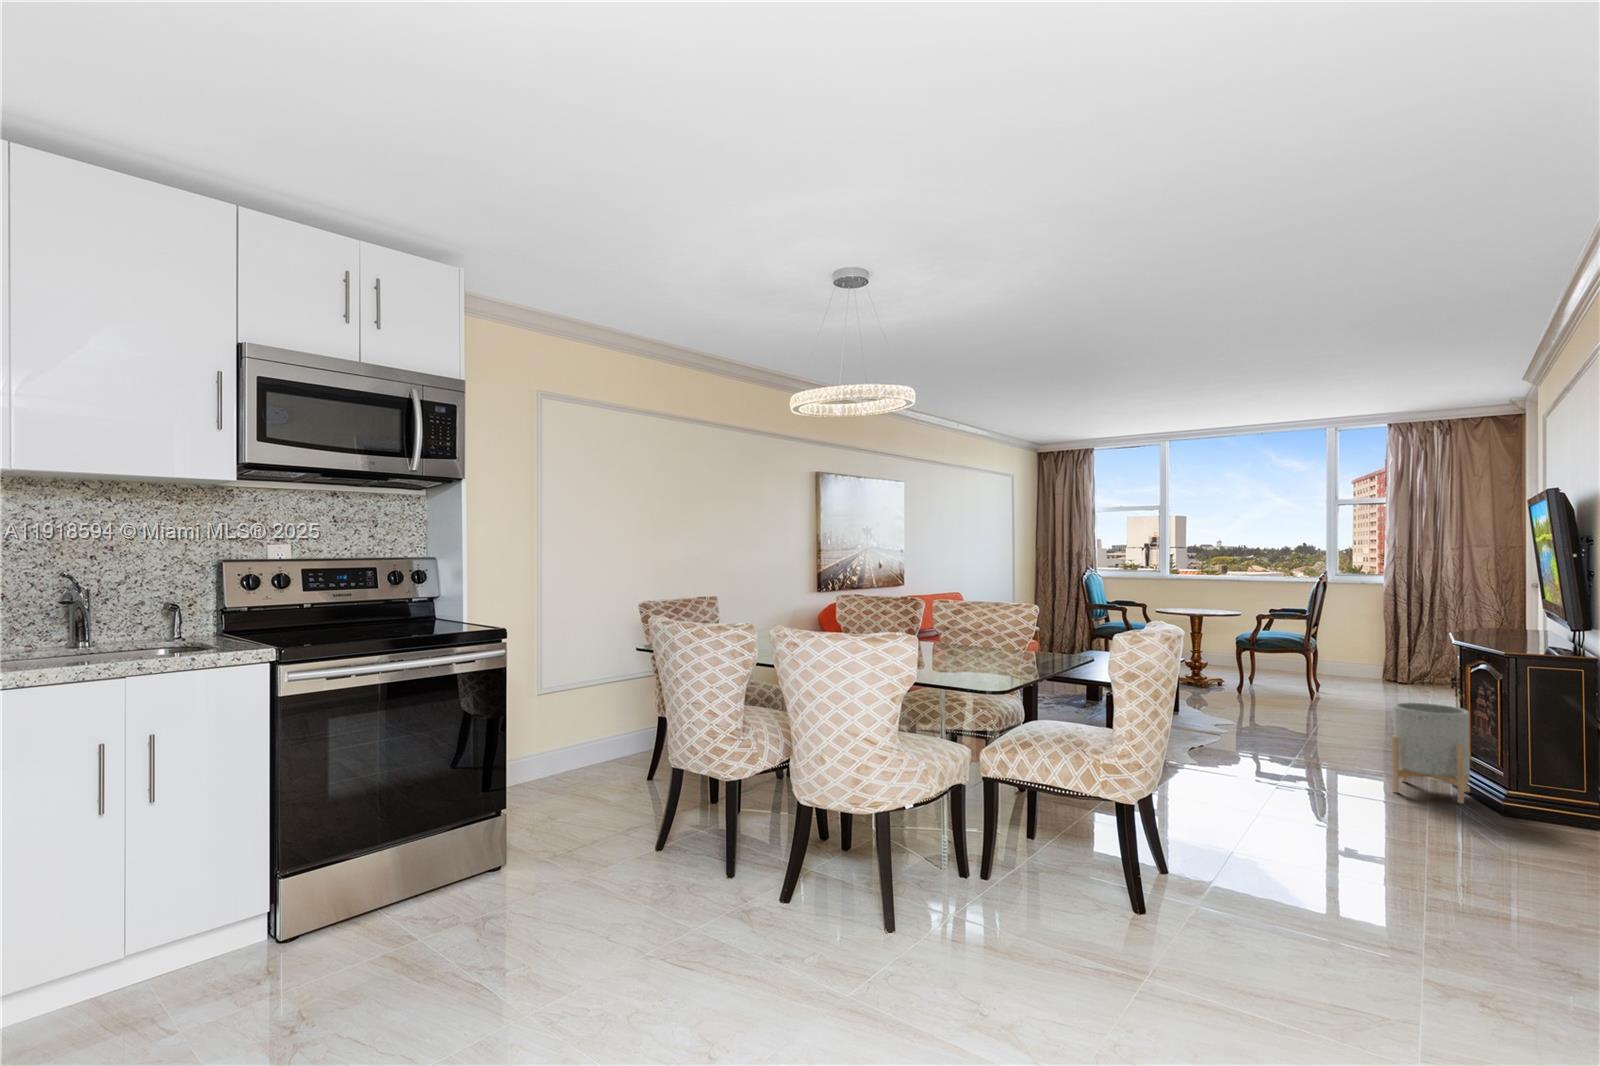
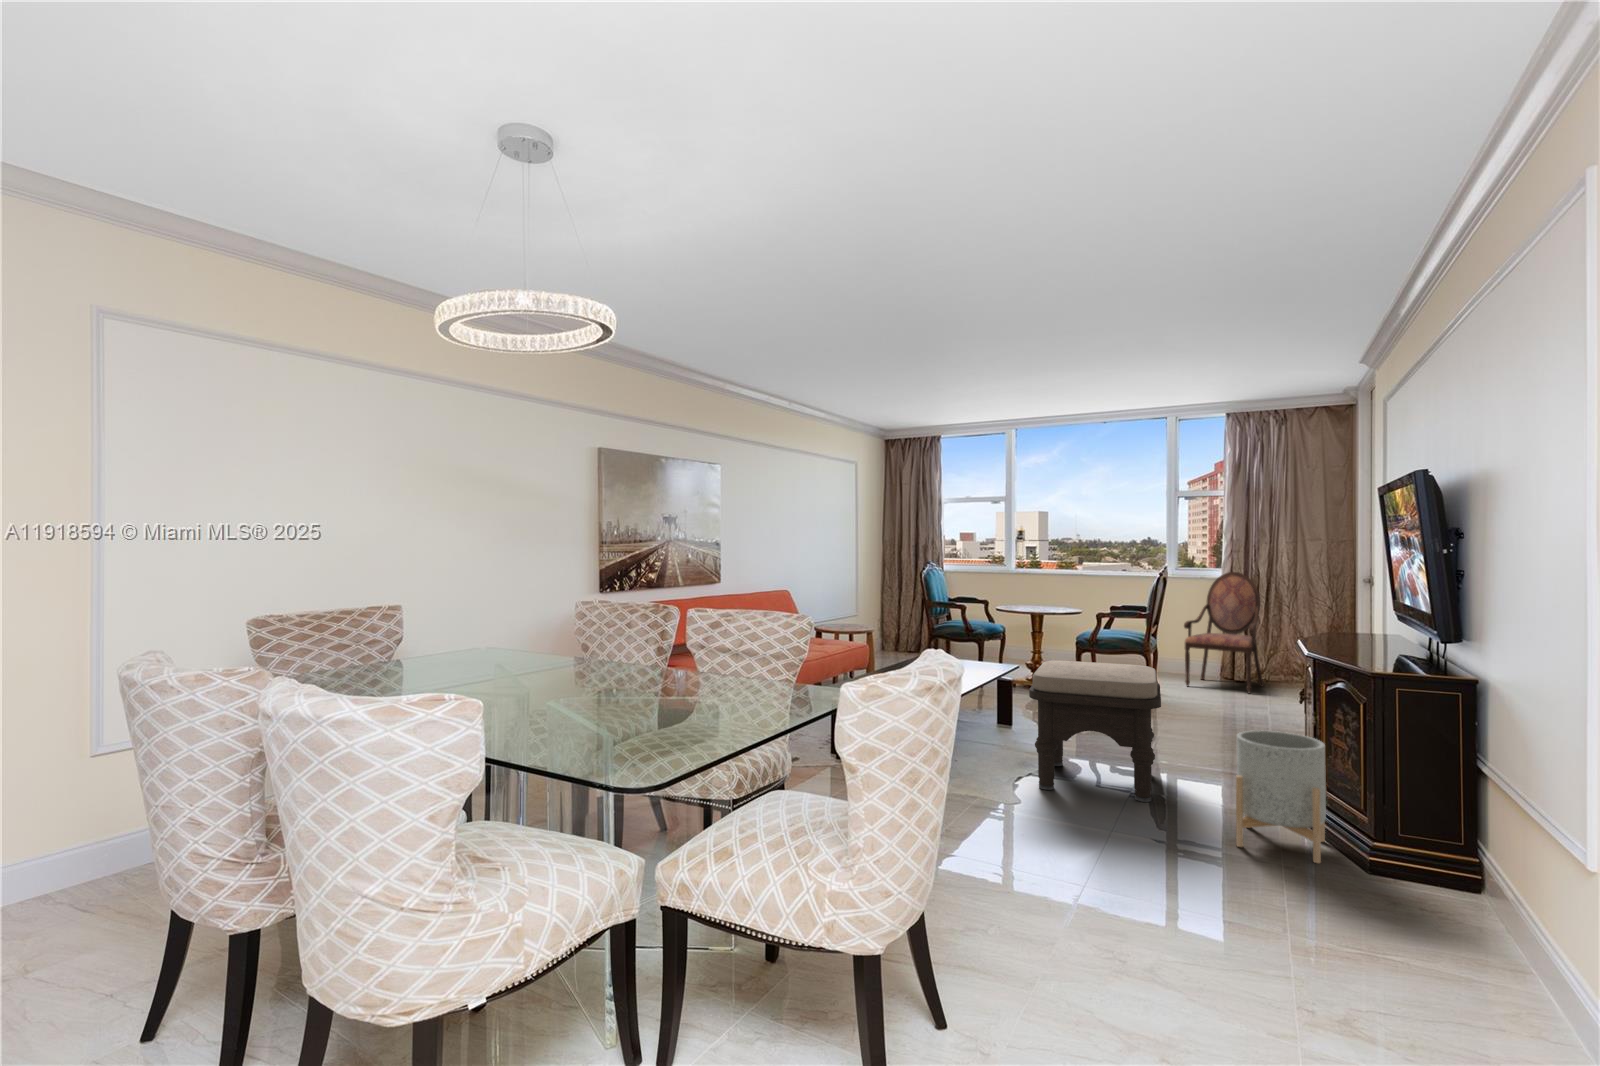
armchair: none [1345,578,1427,693] -> present [1184,572,1264,693]
ottoman: none [1210,650,1327,764] -> present [1029,661,1161,802]

